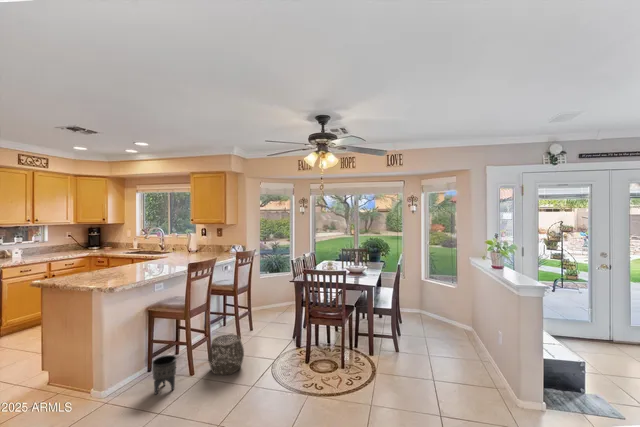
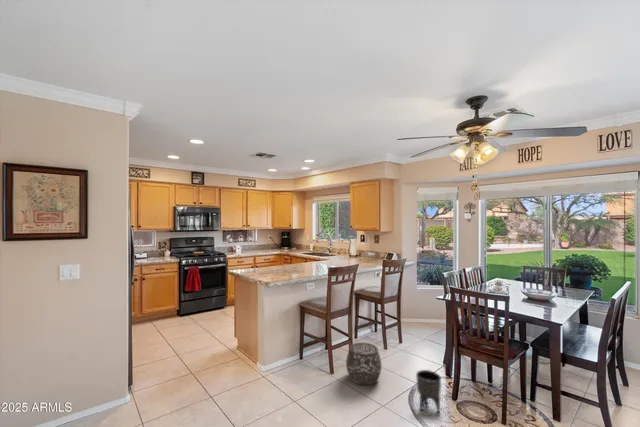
planter: present [152,355,176,394] -> present [416,370,441,411]

